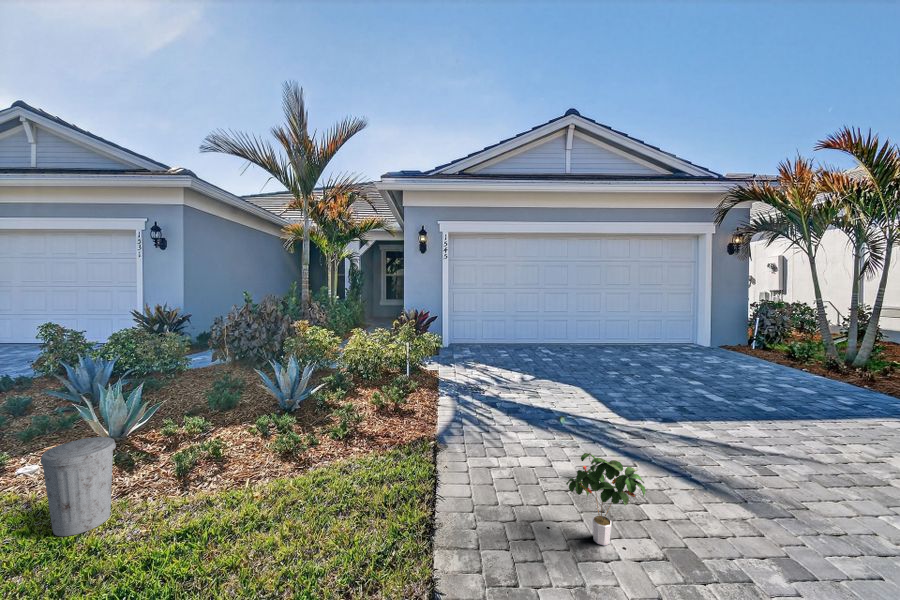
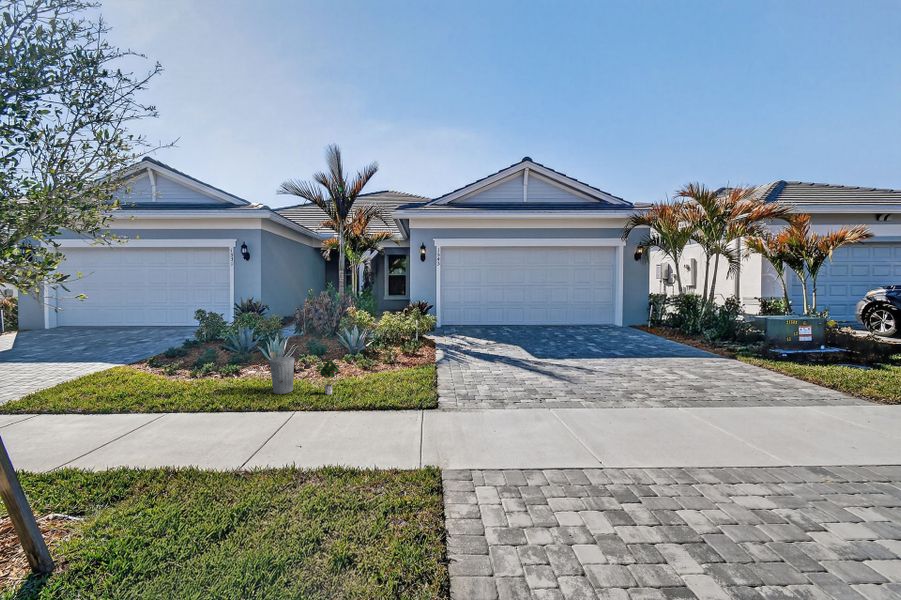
potted plant: present [566,453,645,545] -> present [320,359,340,395]

